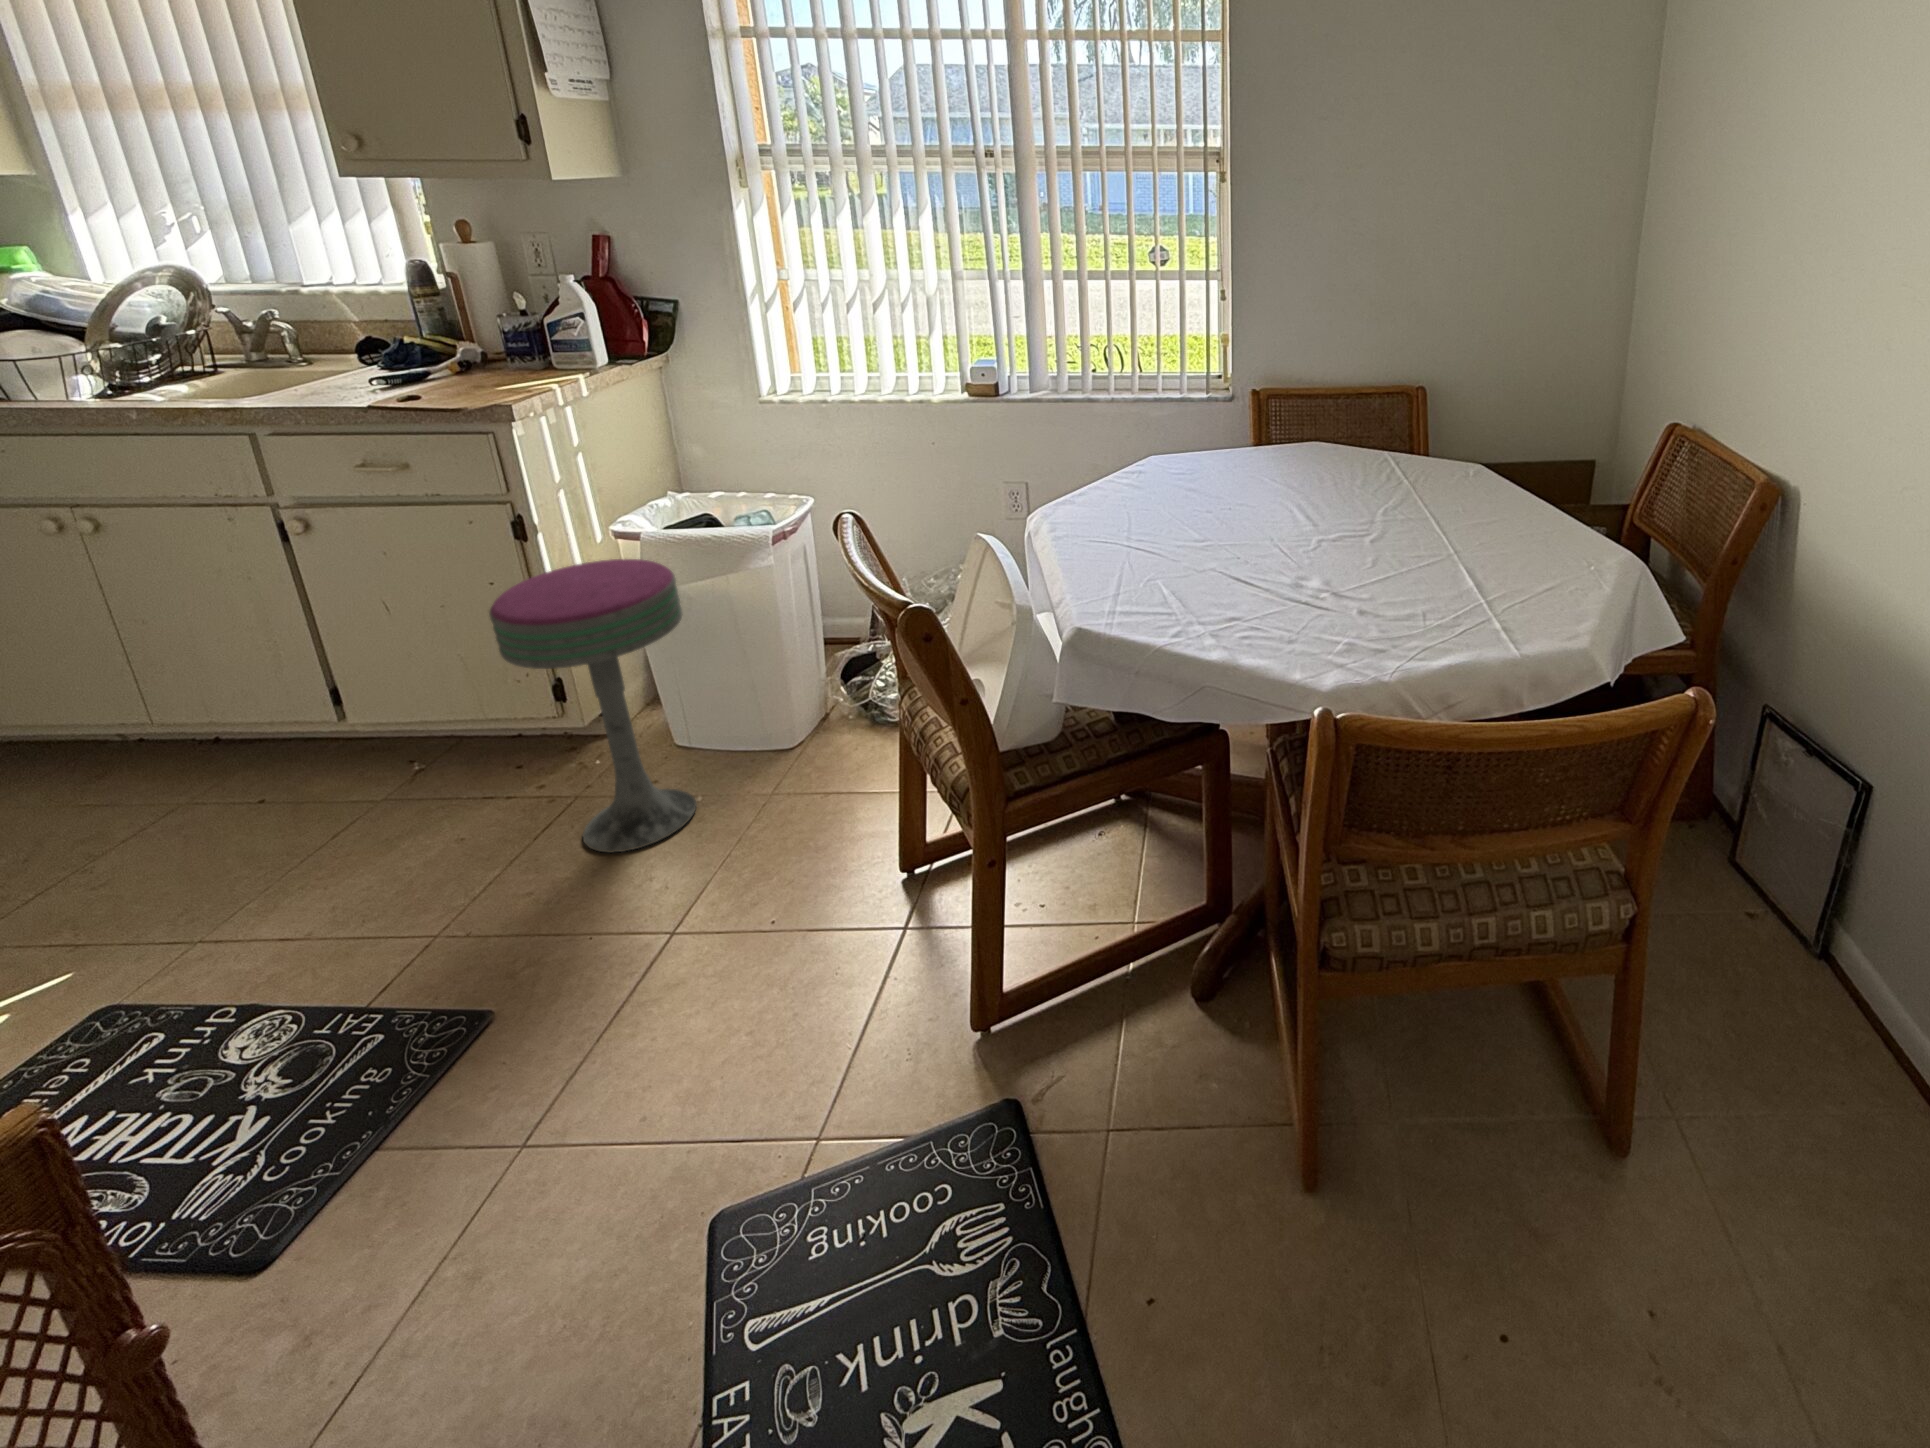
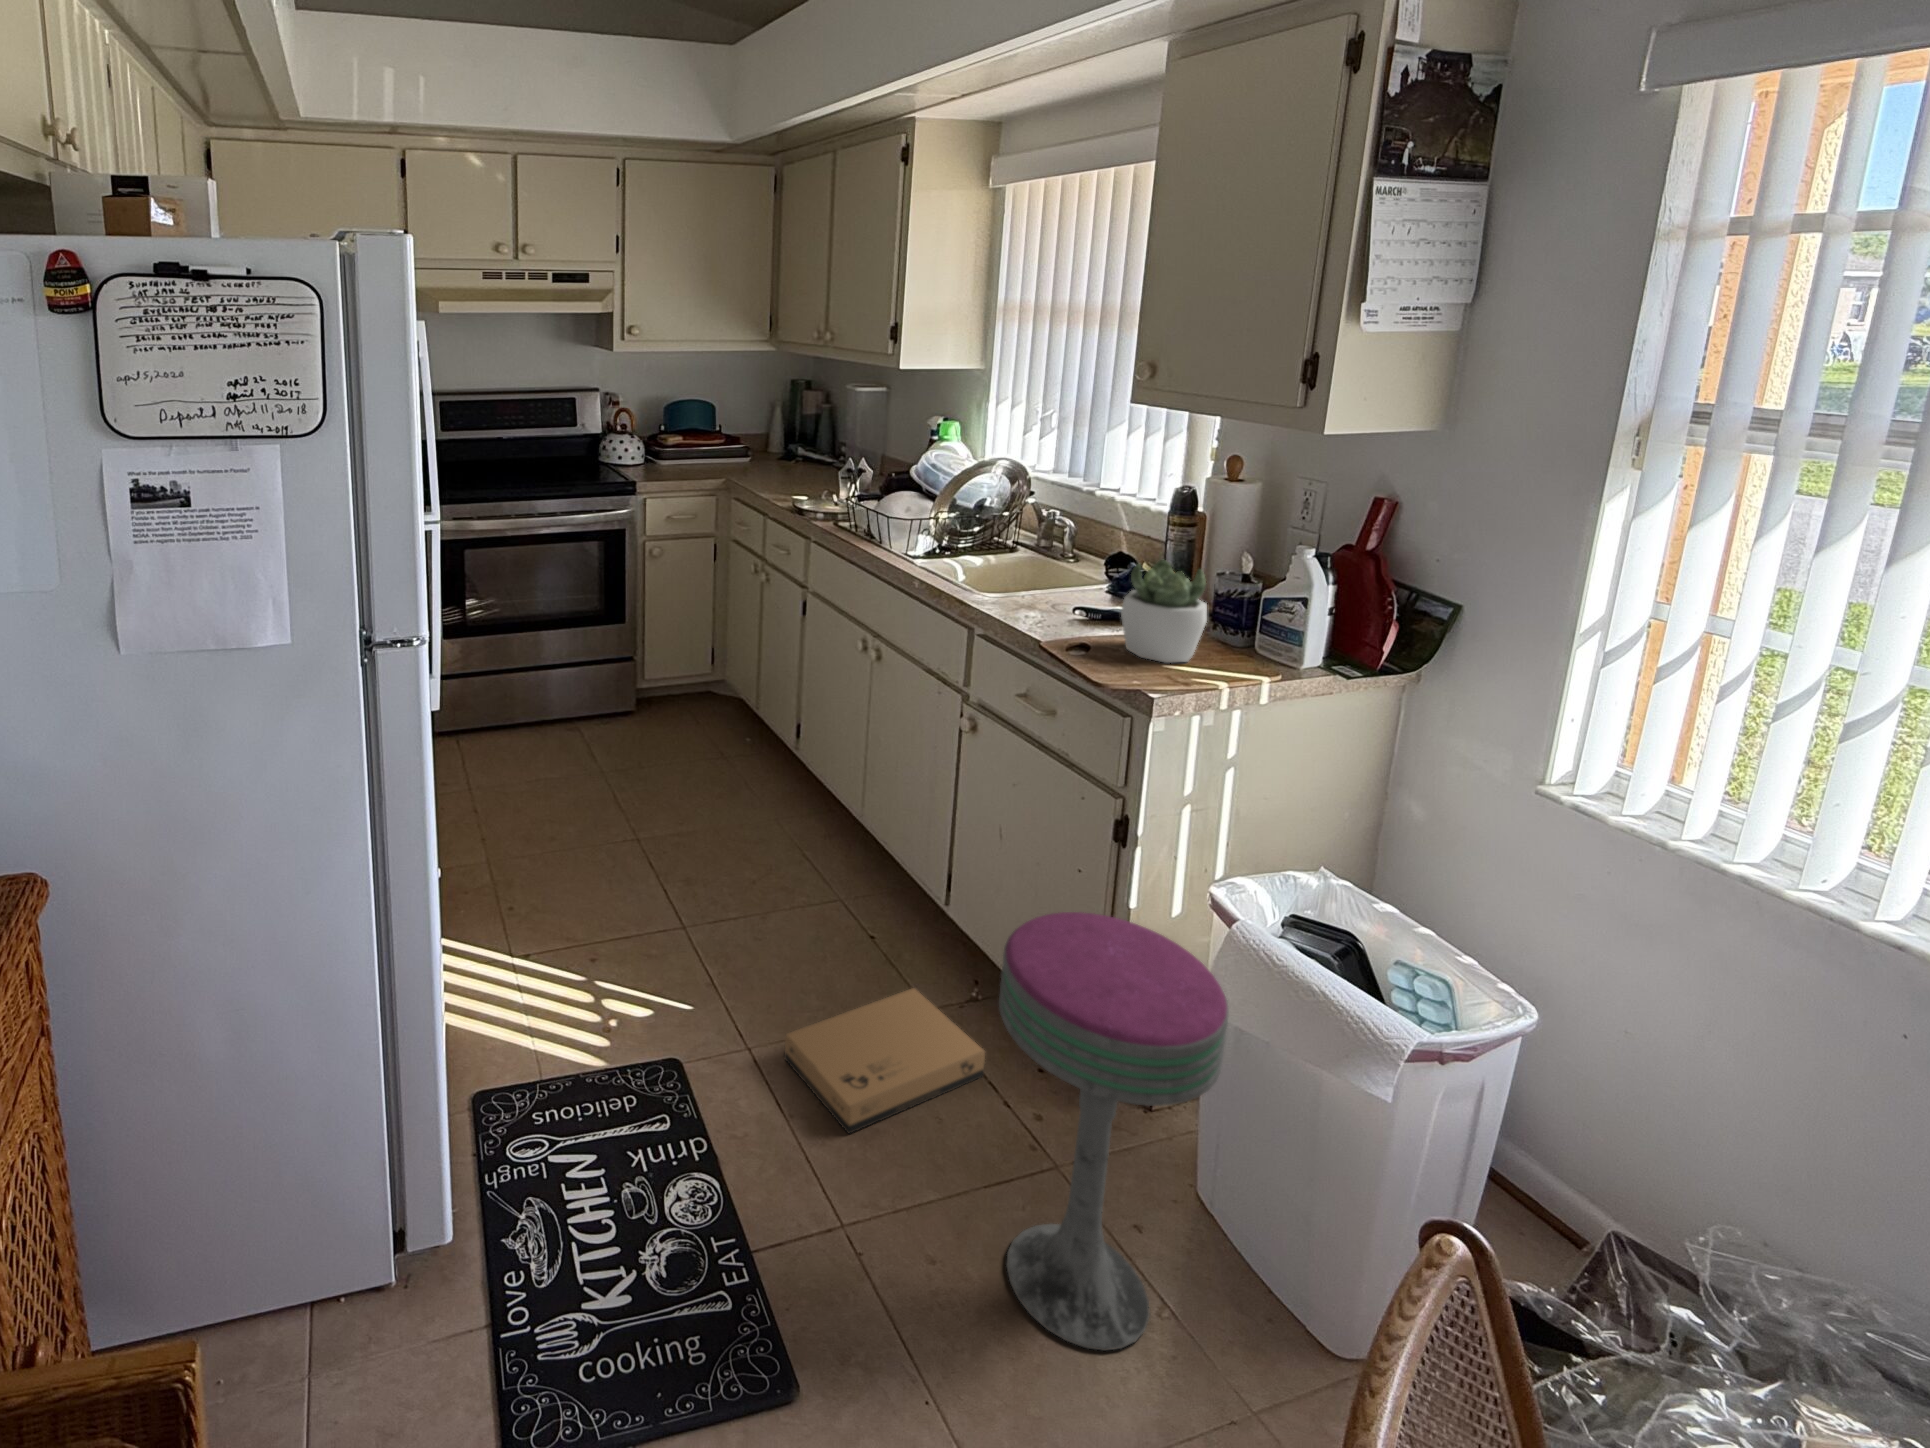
succulent plant: none [427,308,513,393] -> present [1121,560,1207,663]
cardboard box: none [246,770,478,911] -> present [784,988,985,1133]

